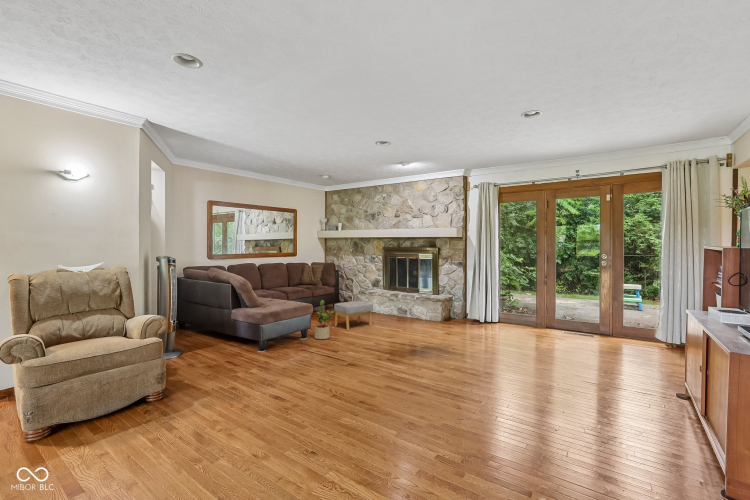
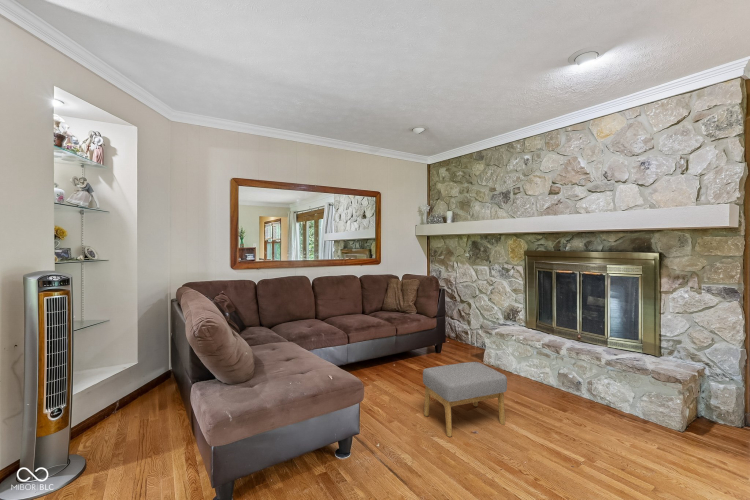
potted plant: present [315,300,333,339] -> none [365,379,412,477]

